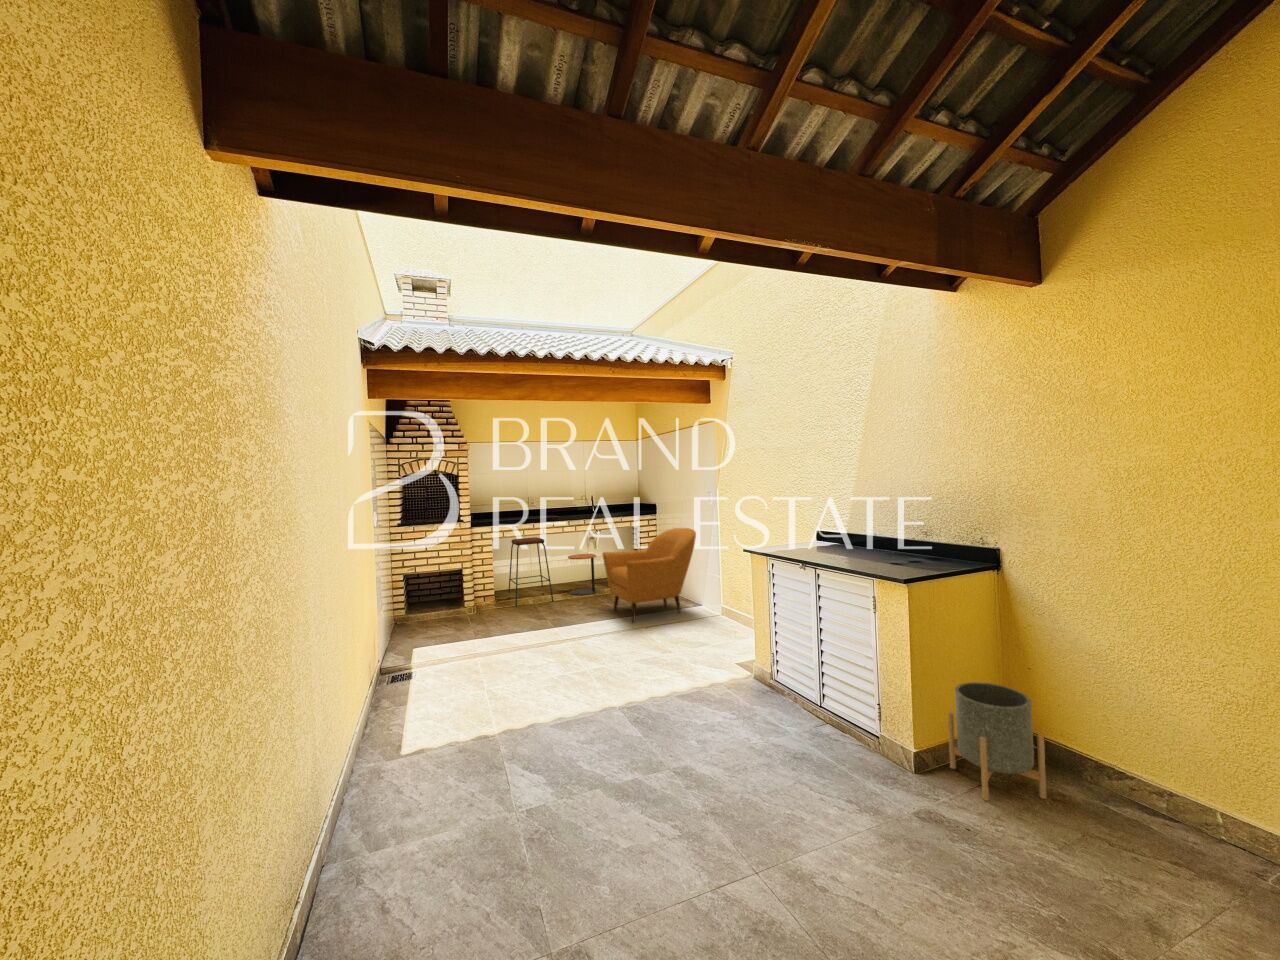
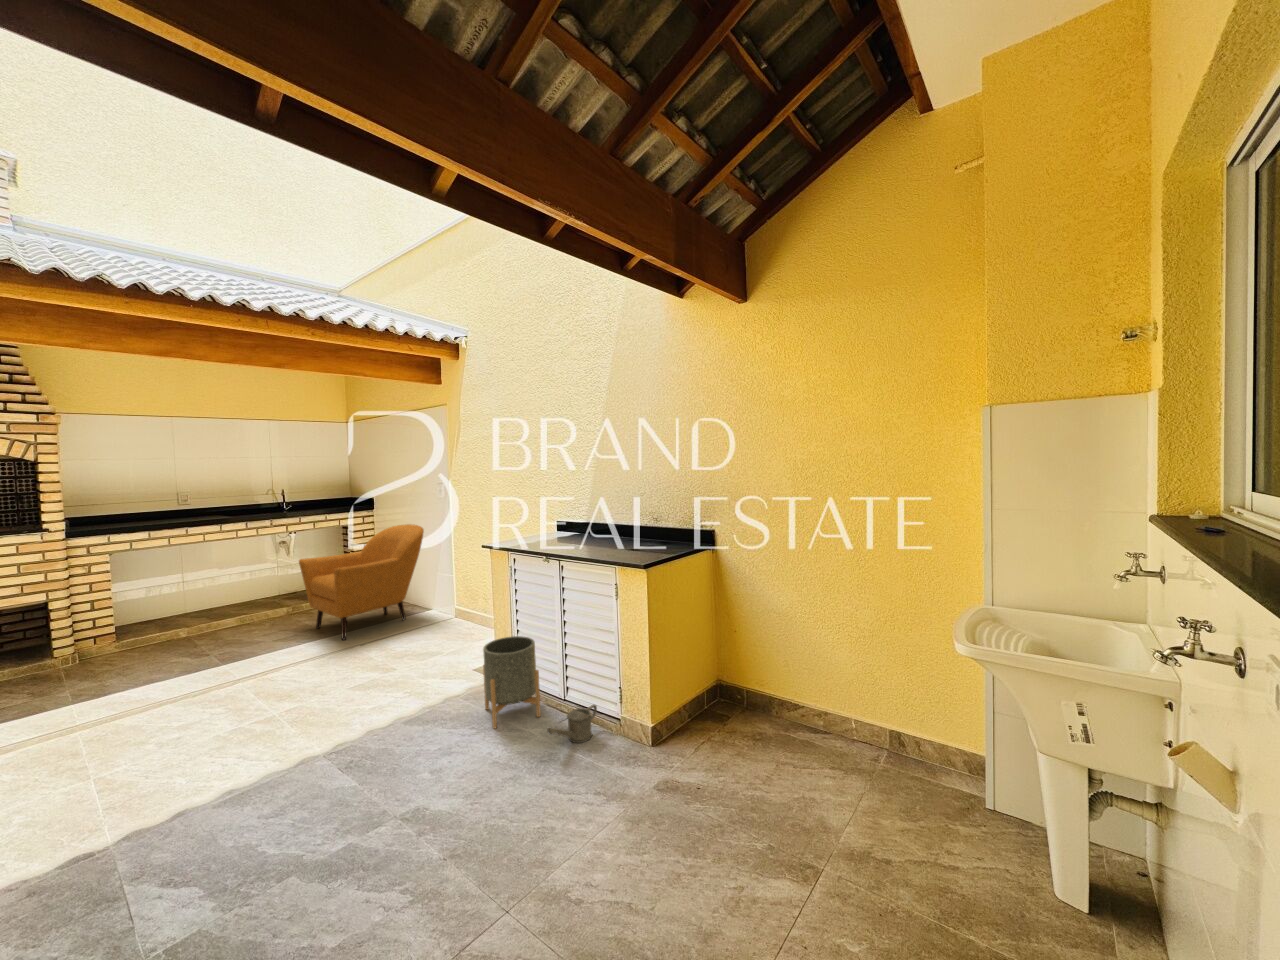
bar stool: present [508,537,554,606] -> none [142,547,223,643]
side table: present [568,554,597,595] -> none [246,562,292,616]
planter: present [948,682,1046,801] -> present [483,636,541,728]
watering can: none [801,717,855,752] -> present [547,705,597,743]

